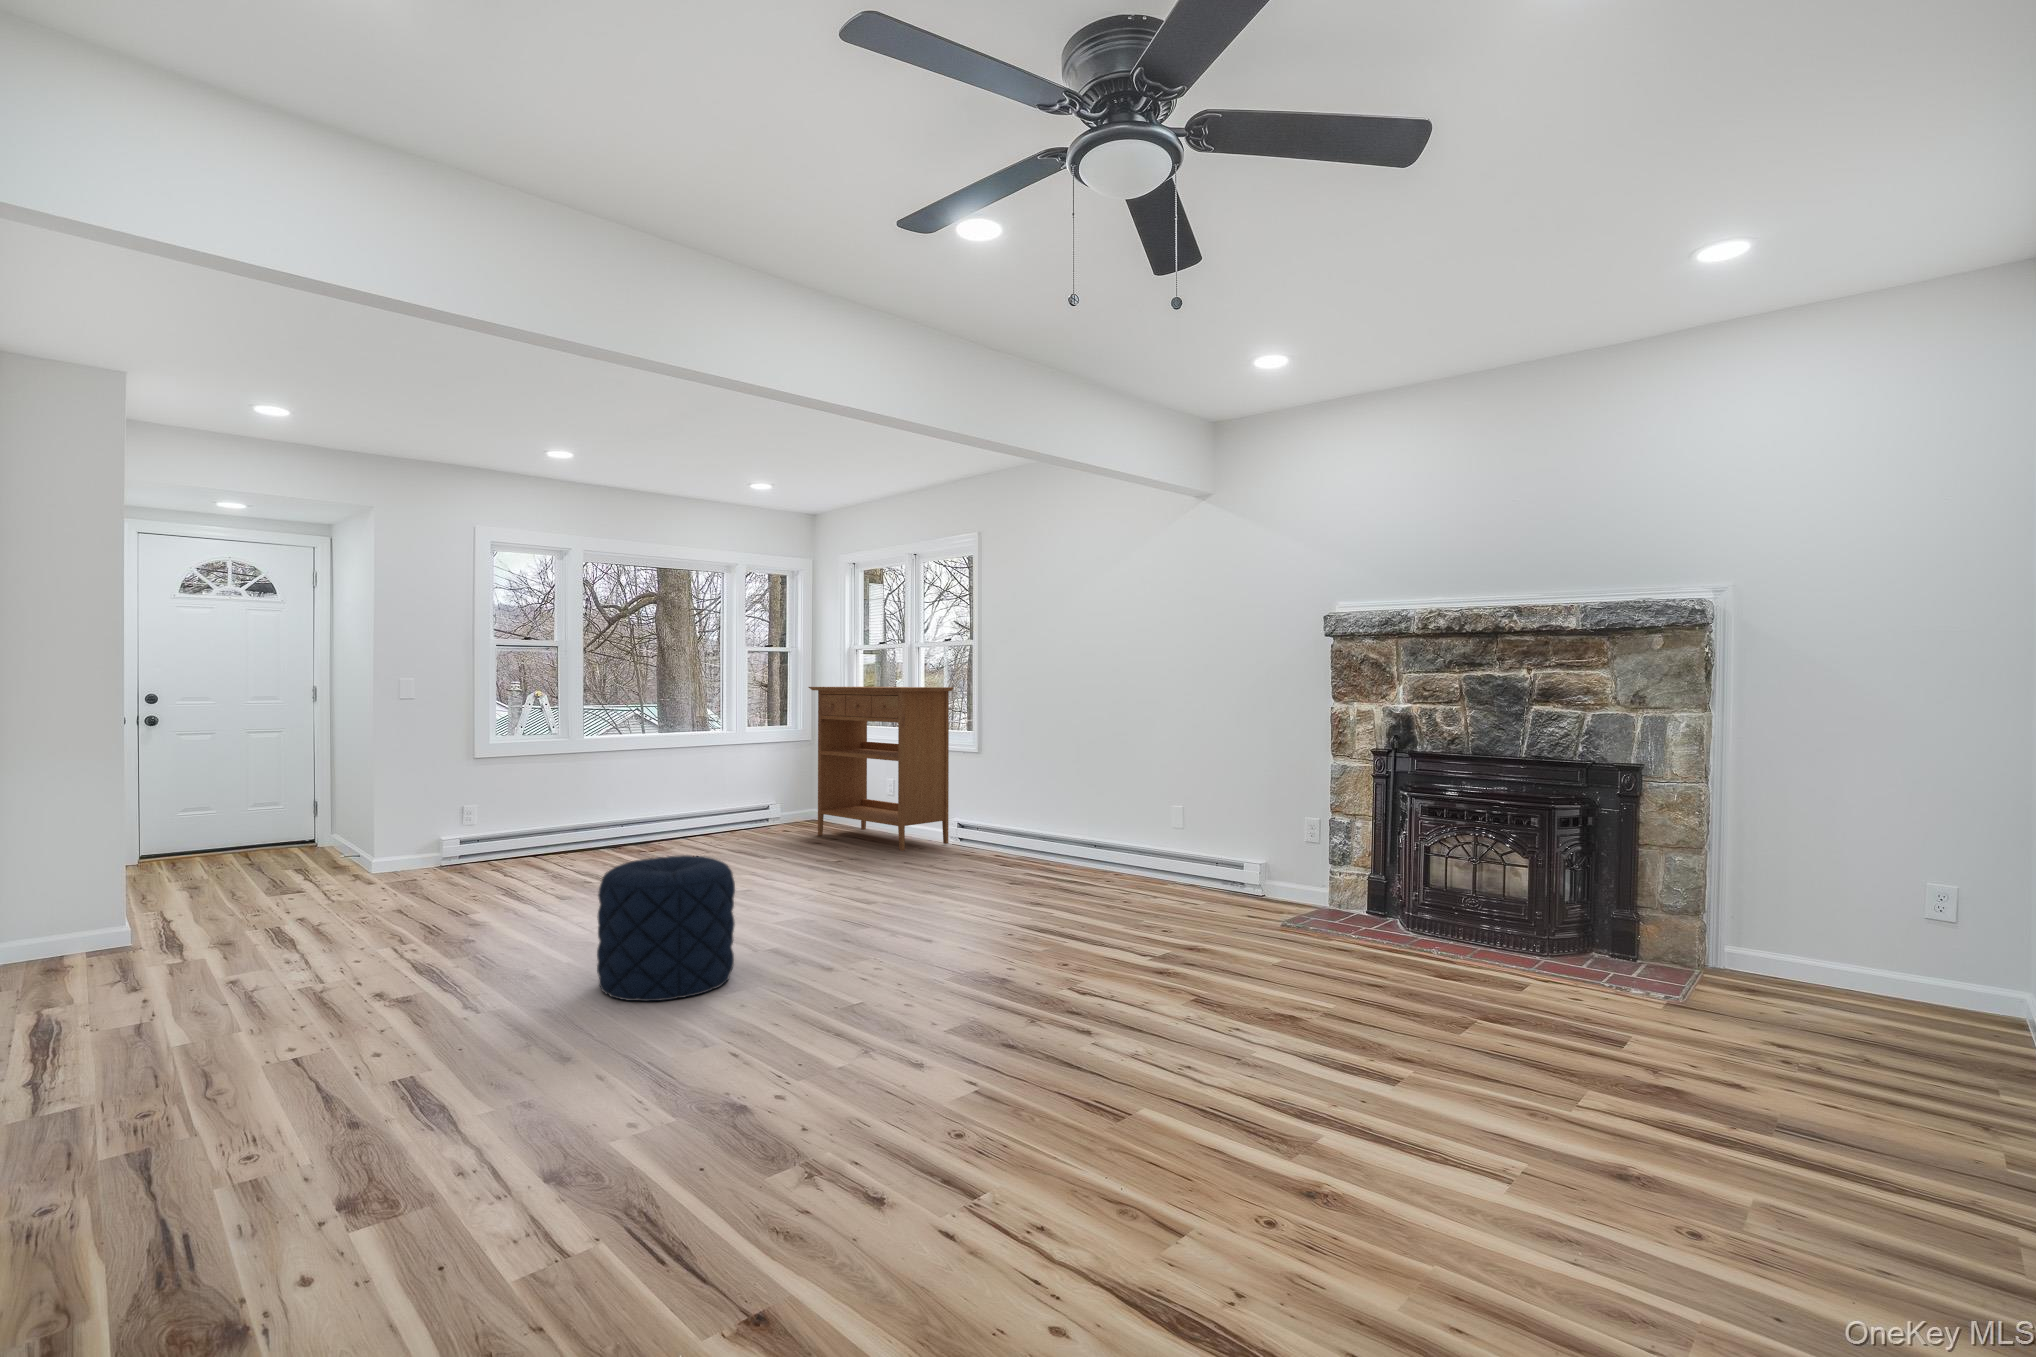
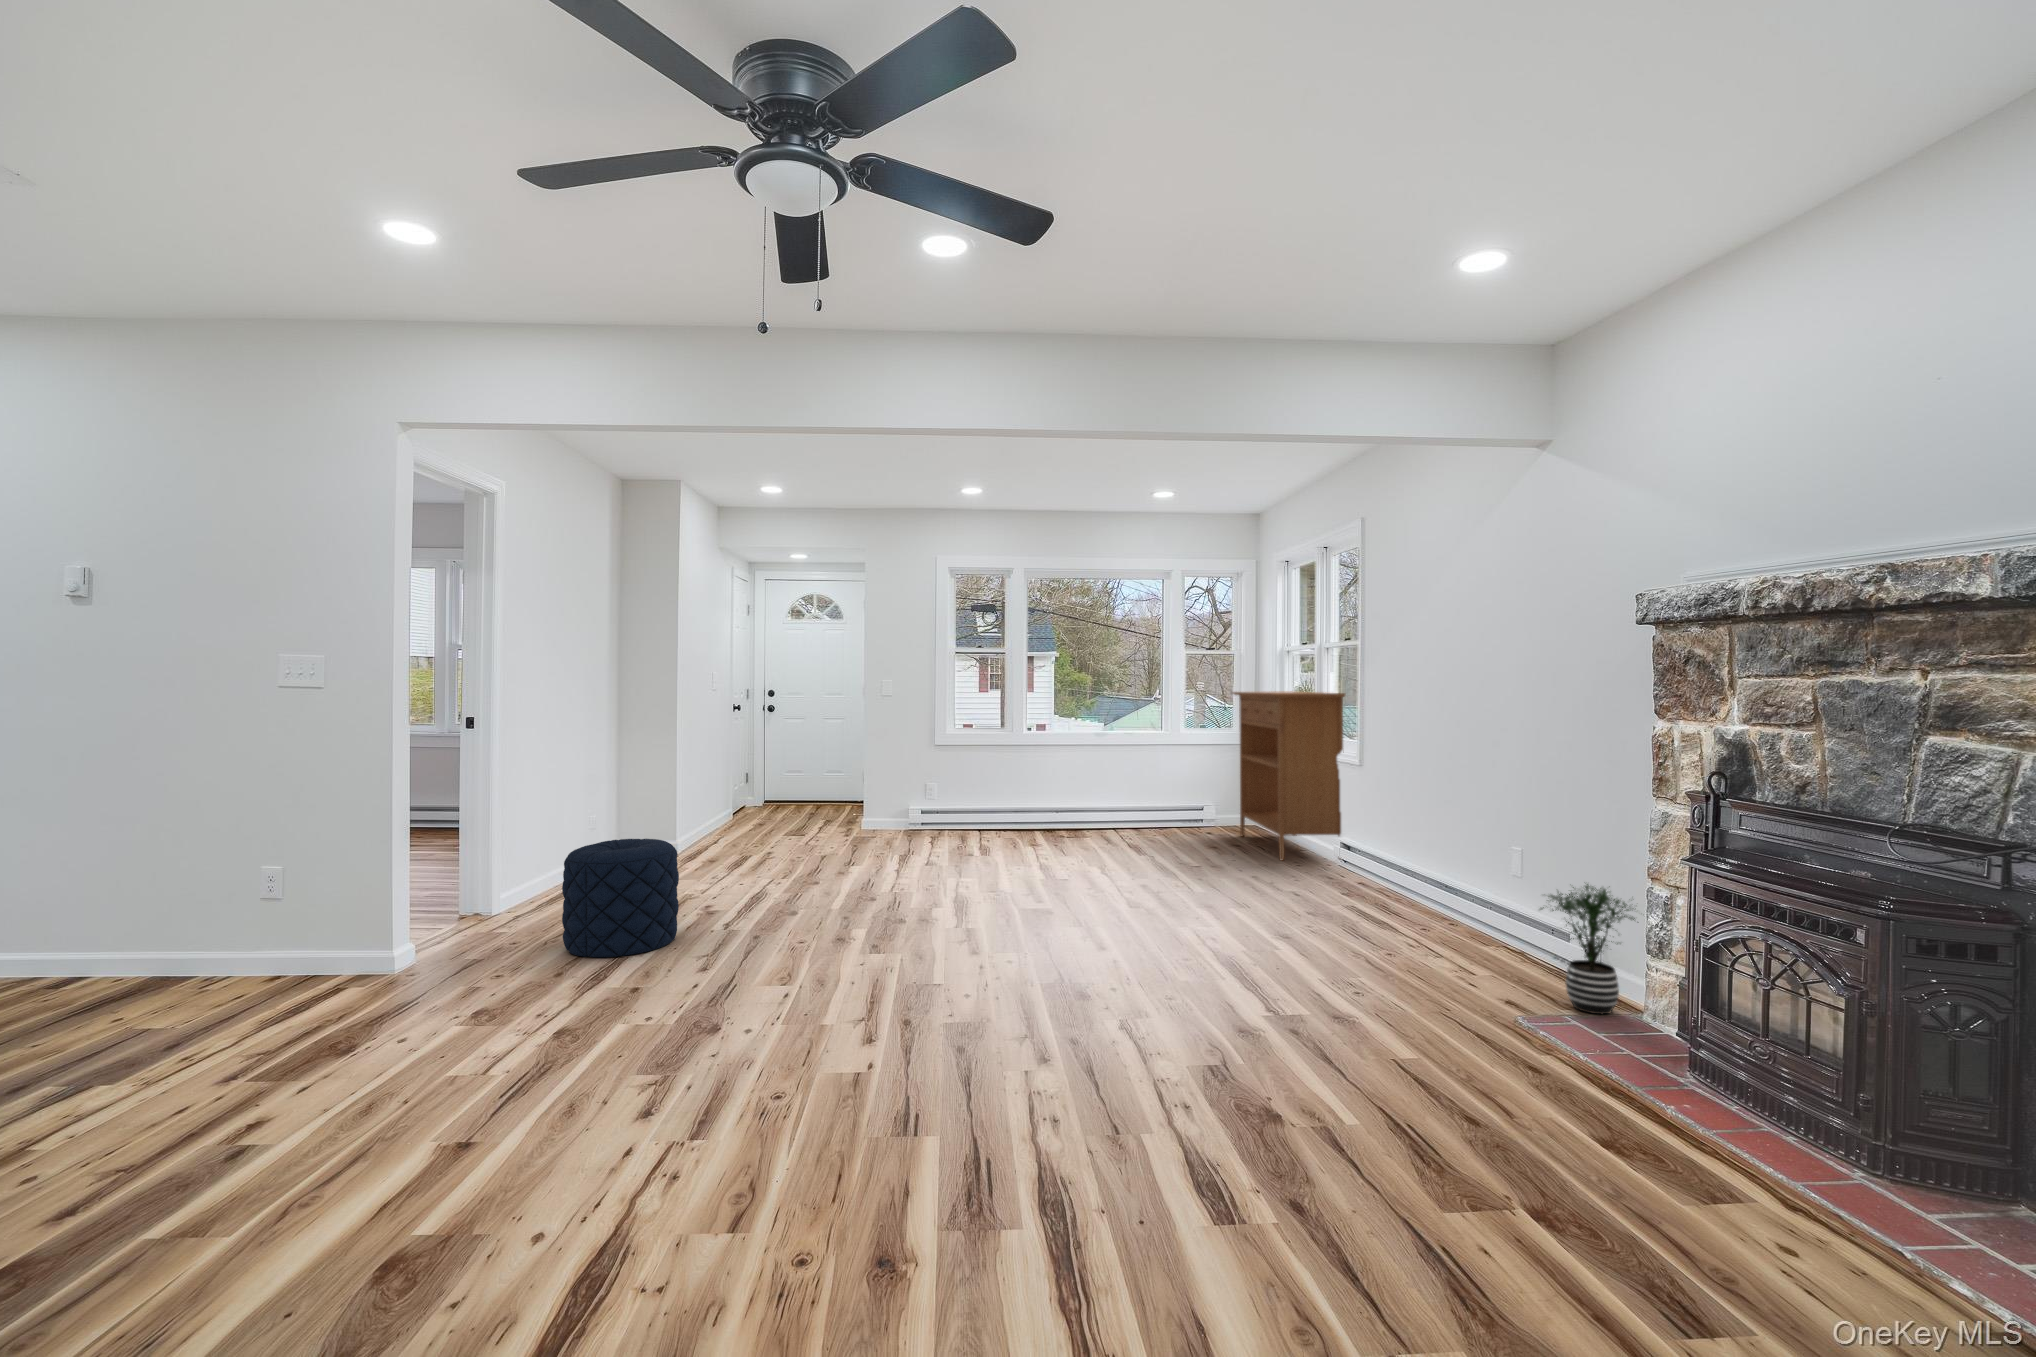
potted plant: none [1262,821,1328,914] -> present [1540,884,1635,1014]
pouf: present [597,855,735,1001] -> present [562,839,679,957]

